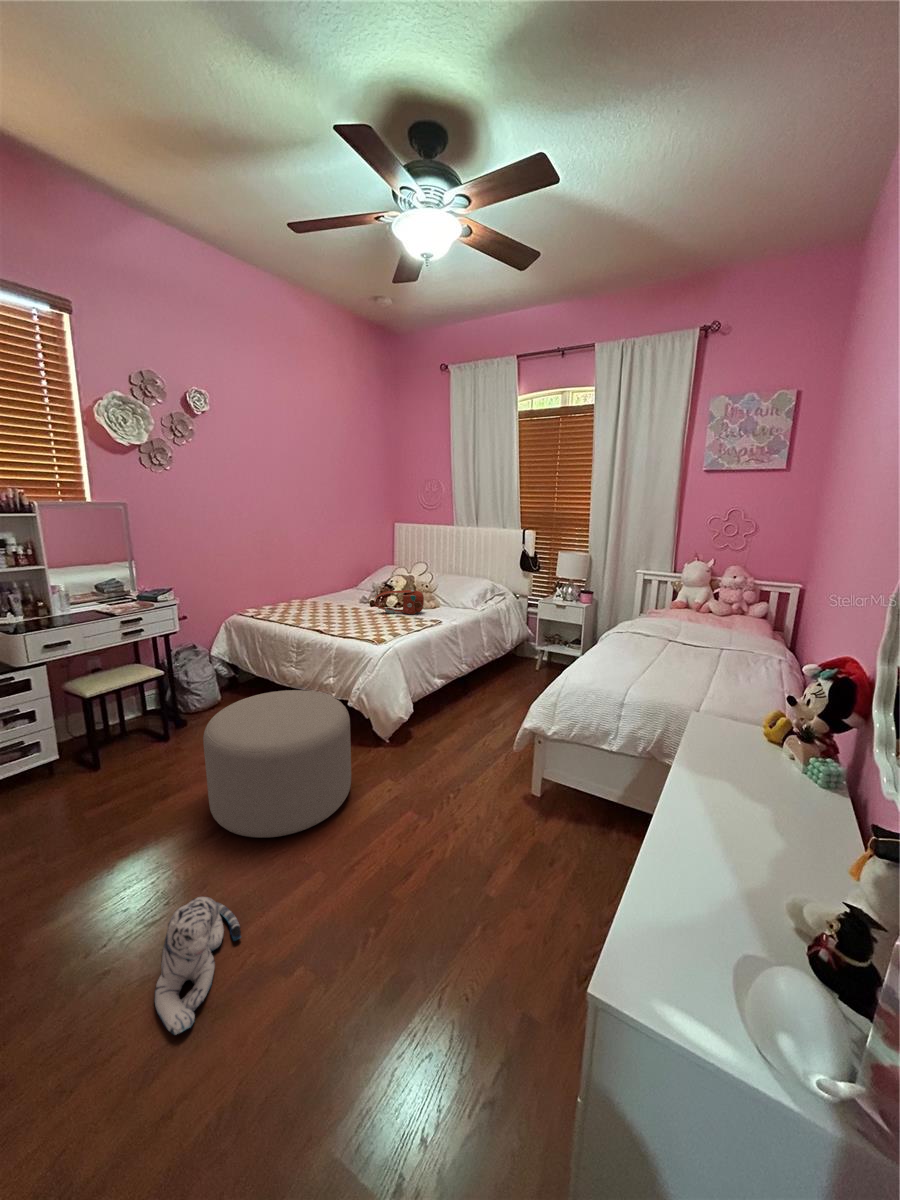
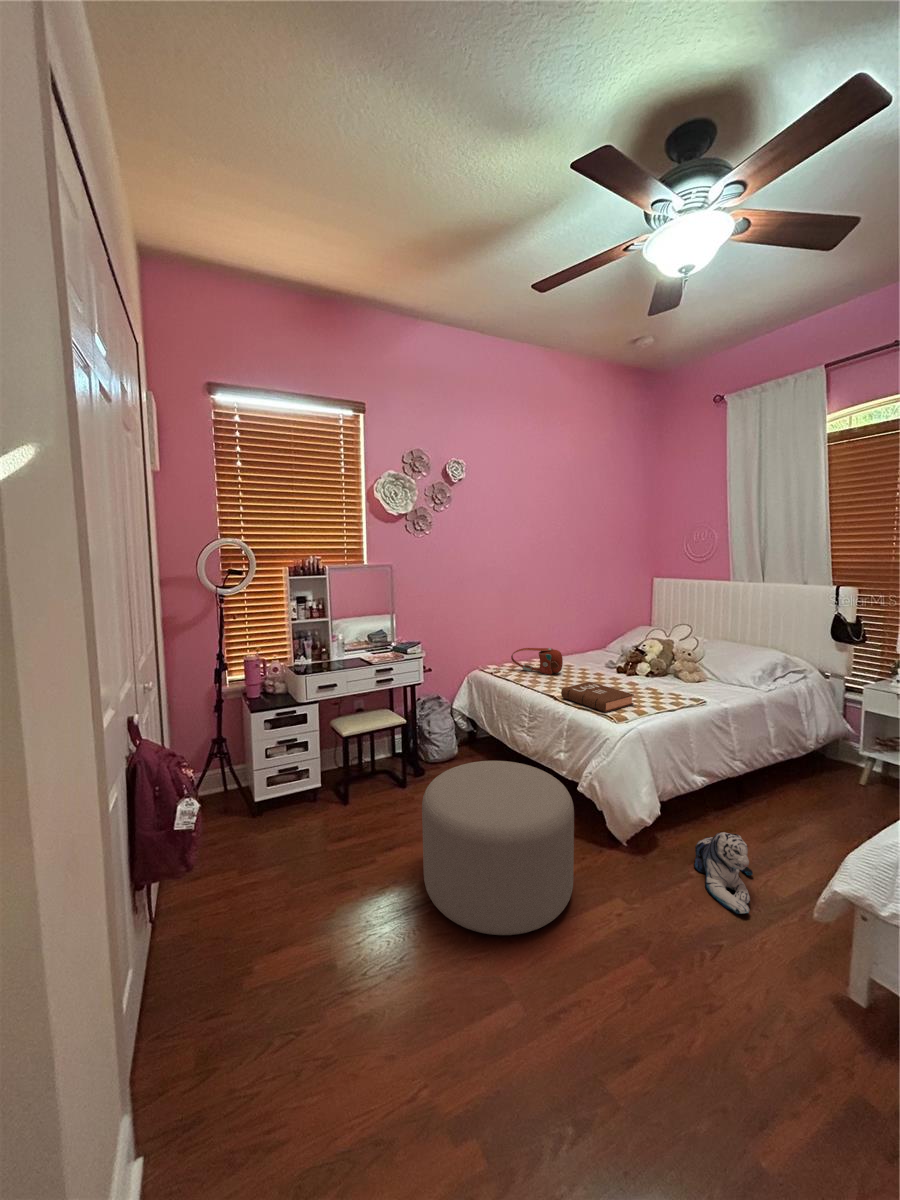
handbag: present [374,590,424,615] -> present [511,648,563,675]
book: none [327,614,389,638] -> present [561,682,634,712]
plush toy: present [155,897,241,1035] -> present [694,832,753,914]

